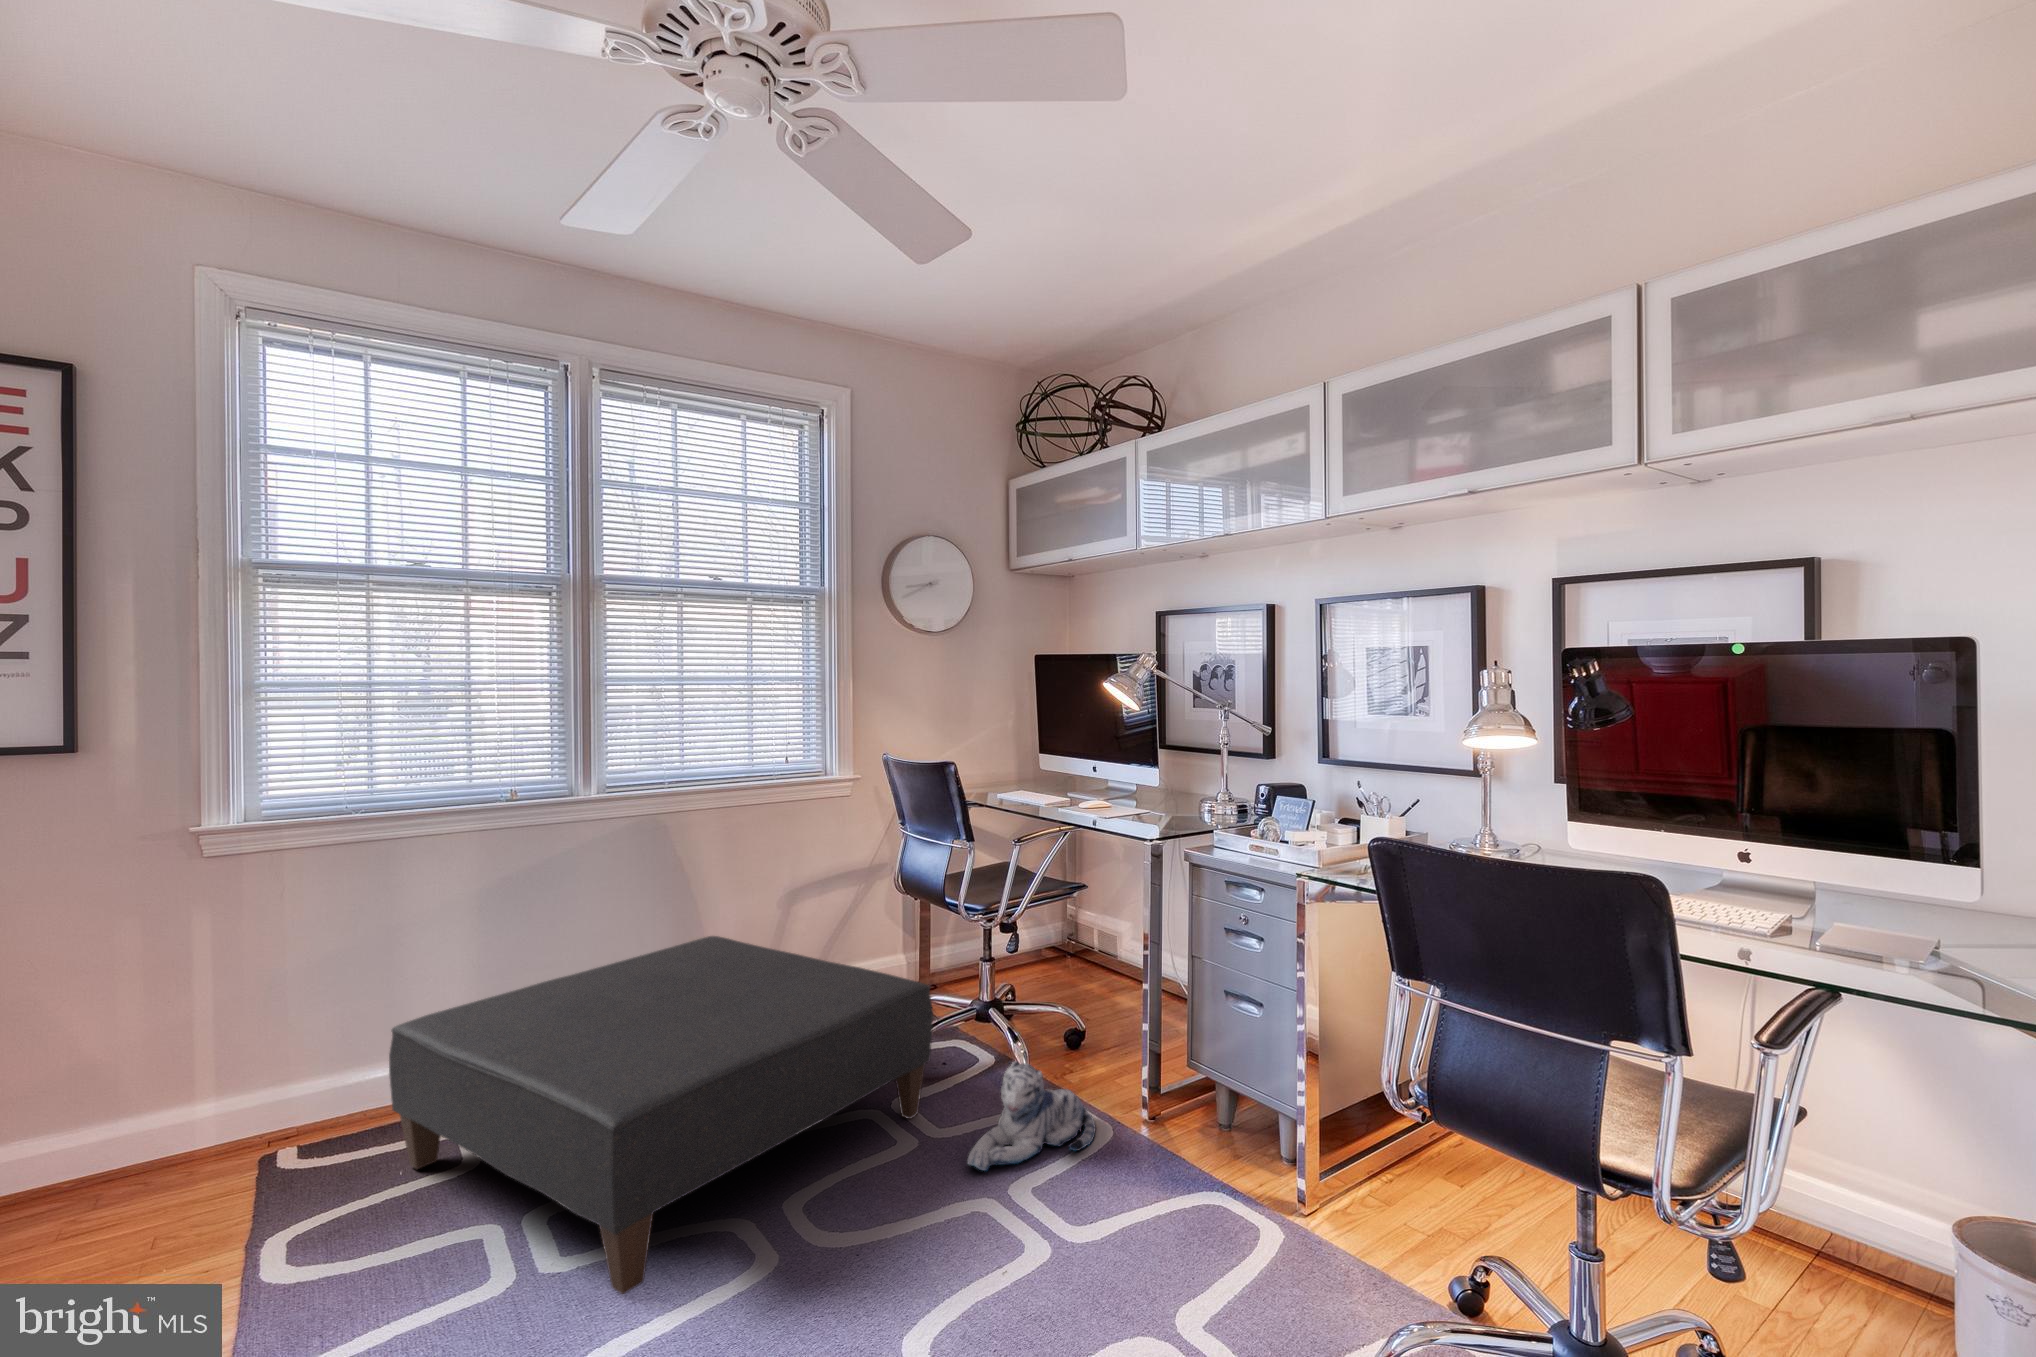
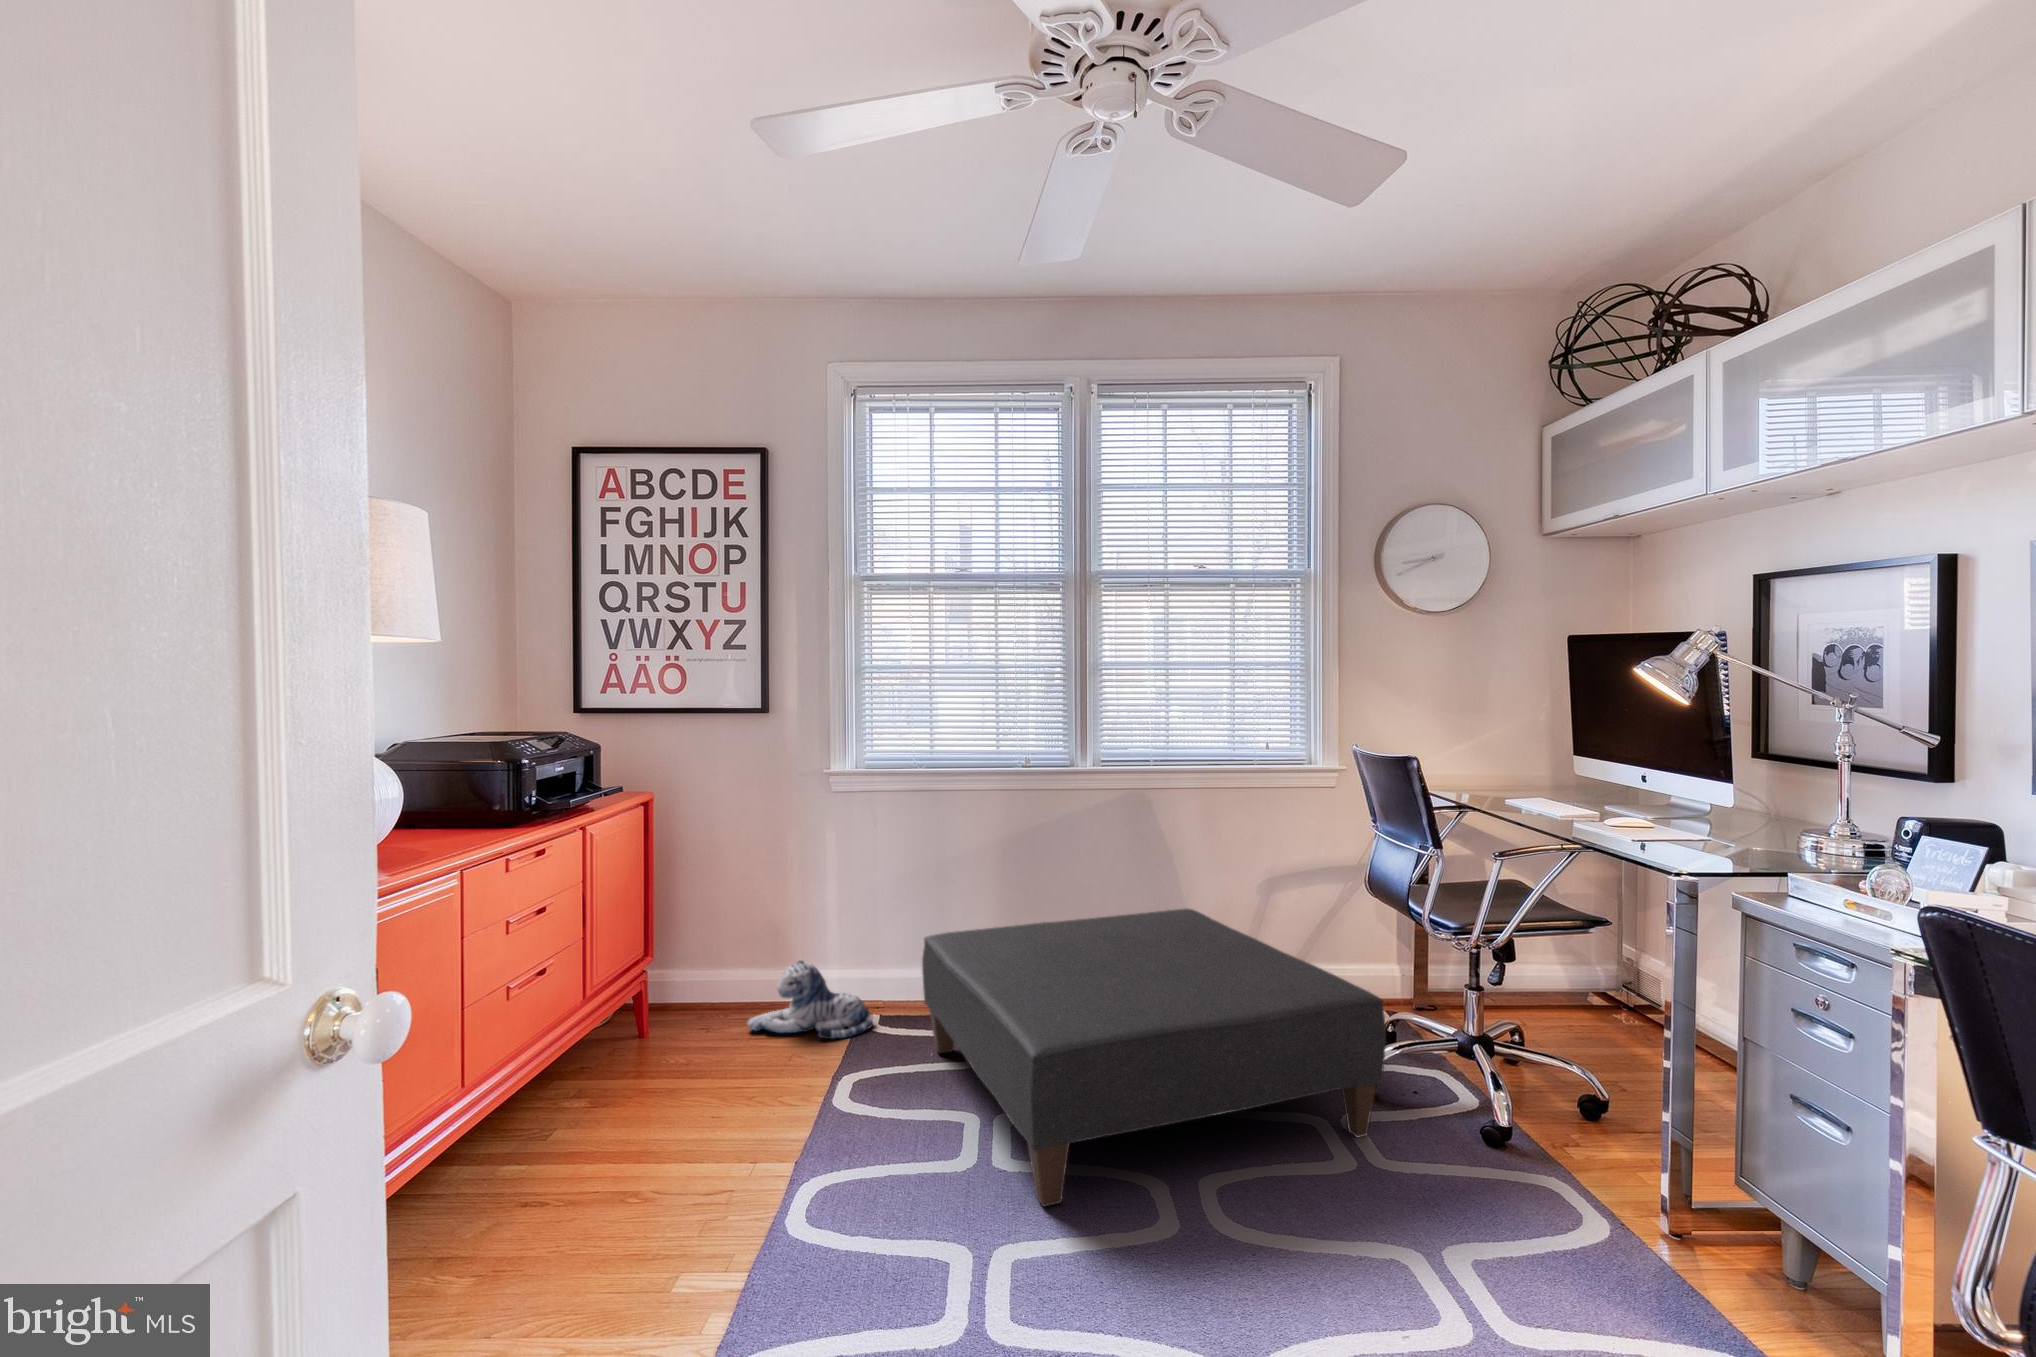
plush toy: present [967,1061,1096,1171] -> present [747,960,873,1039]

